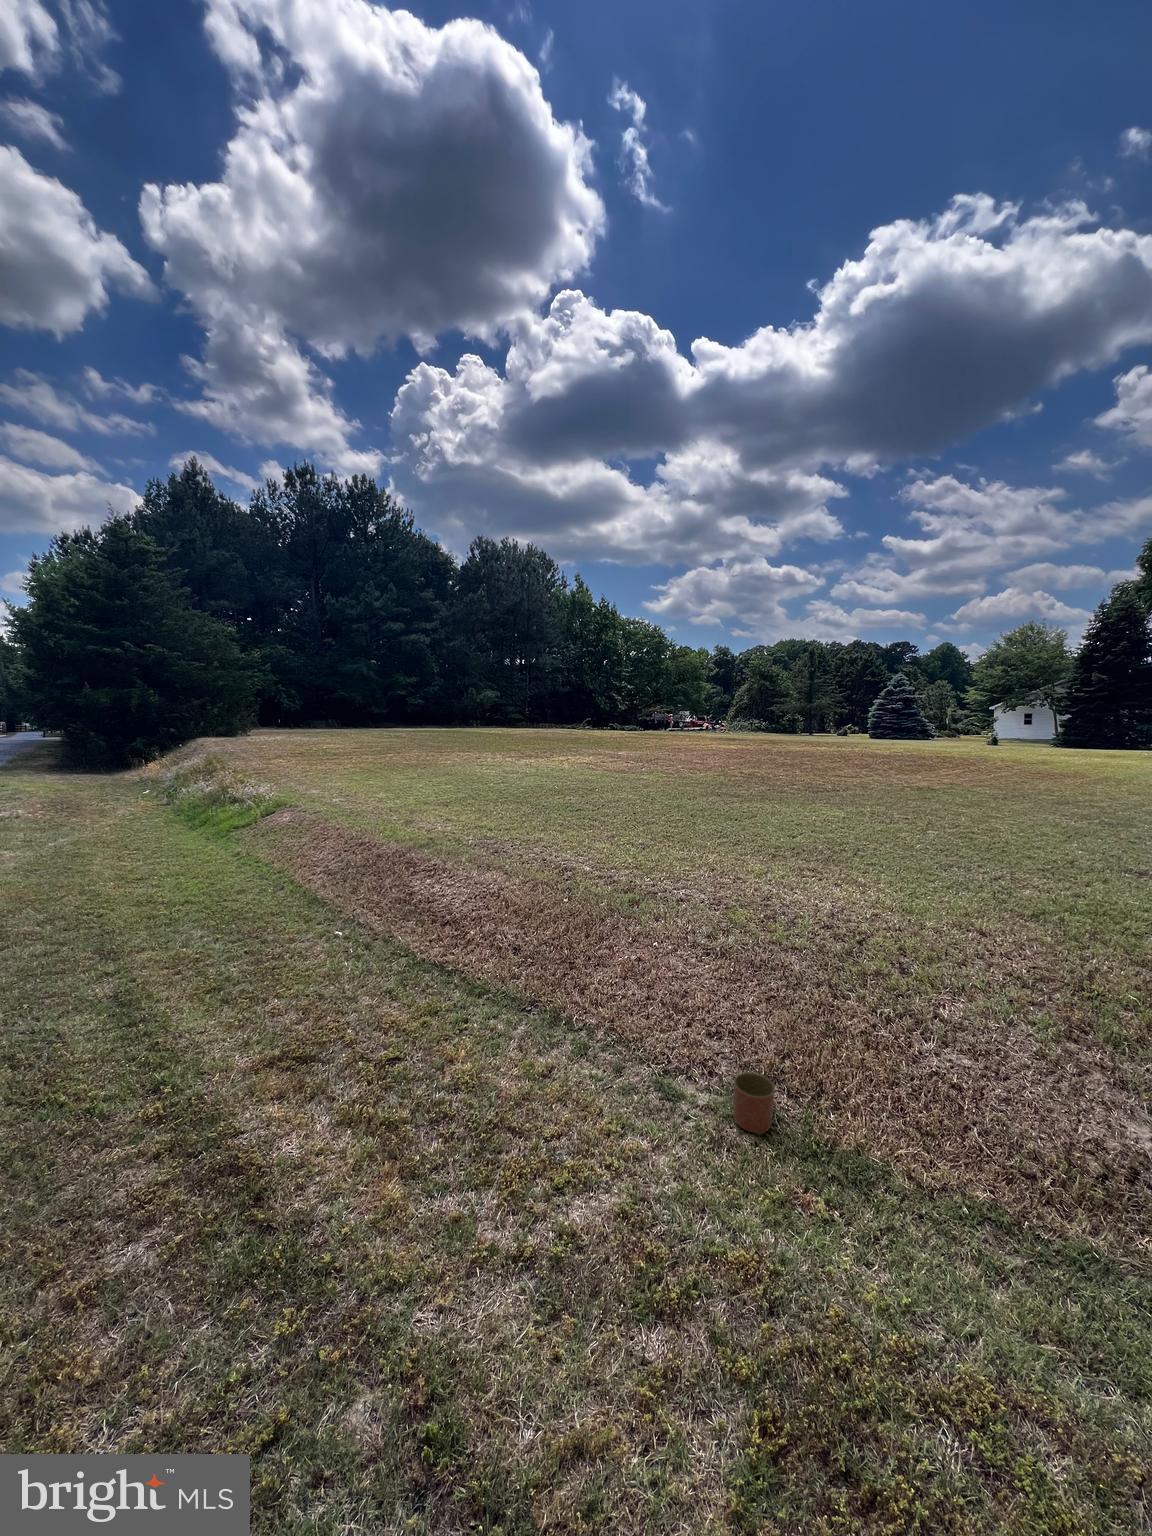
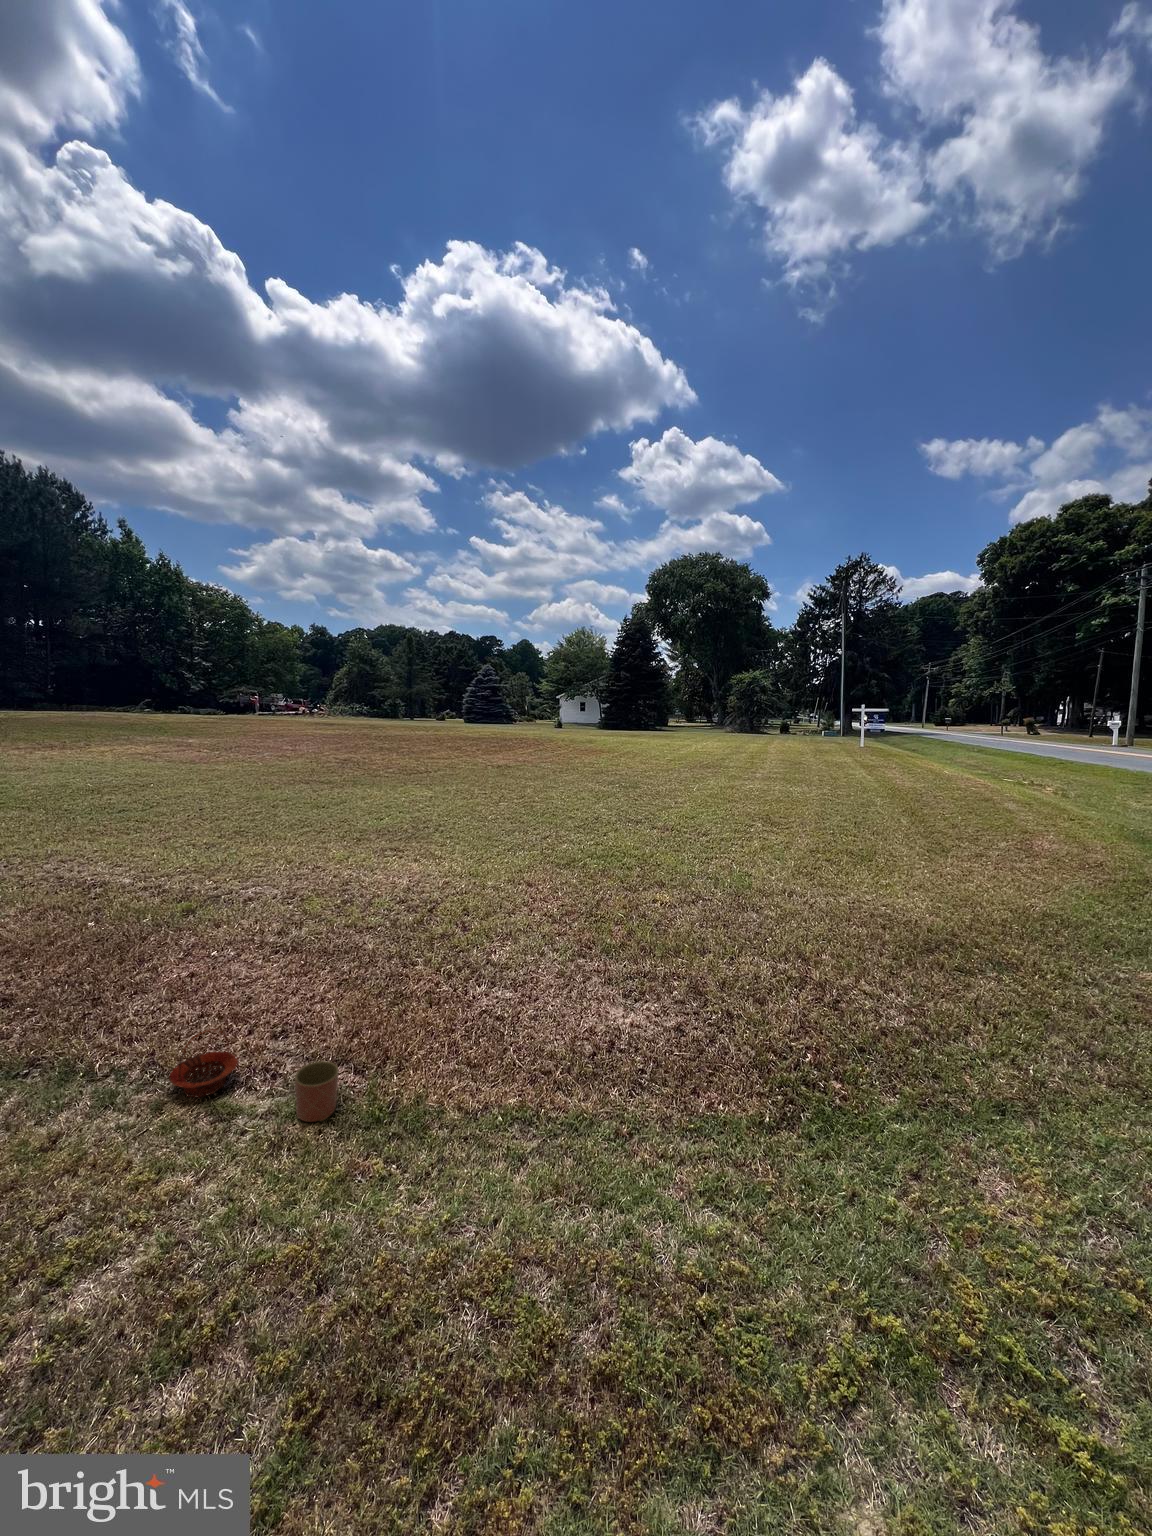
basket: none [627,1012,680,1072] -> present [170,1029,238,1098]

